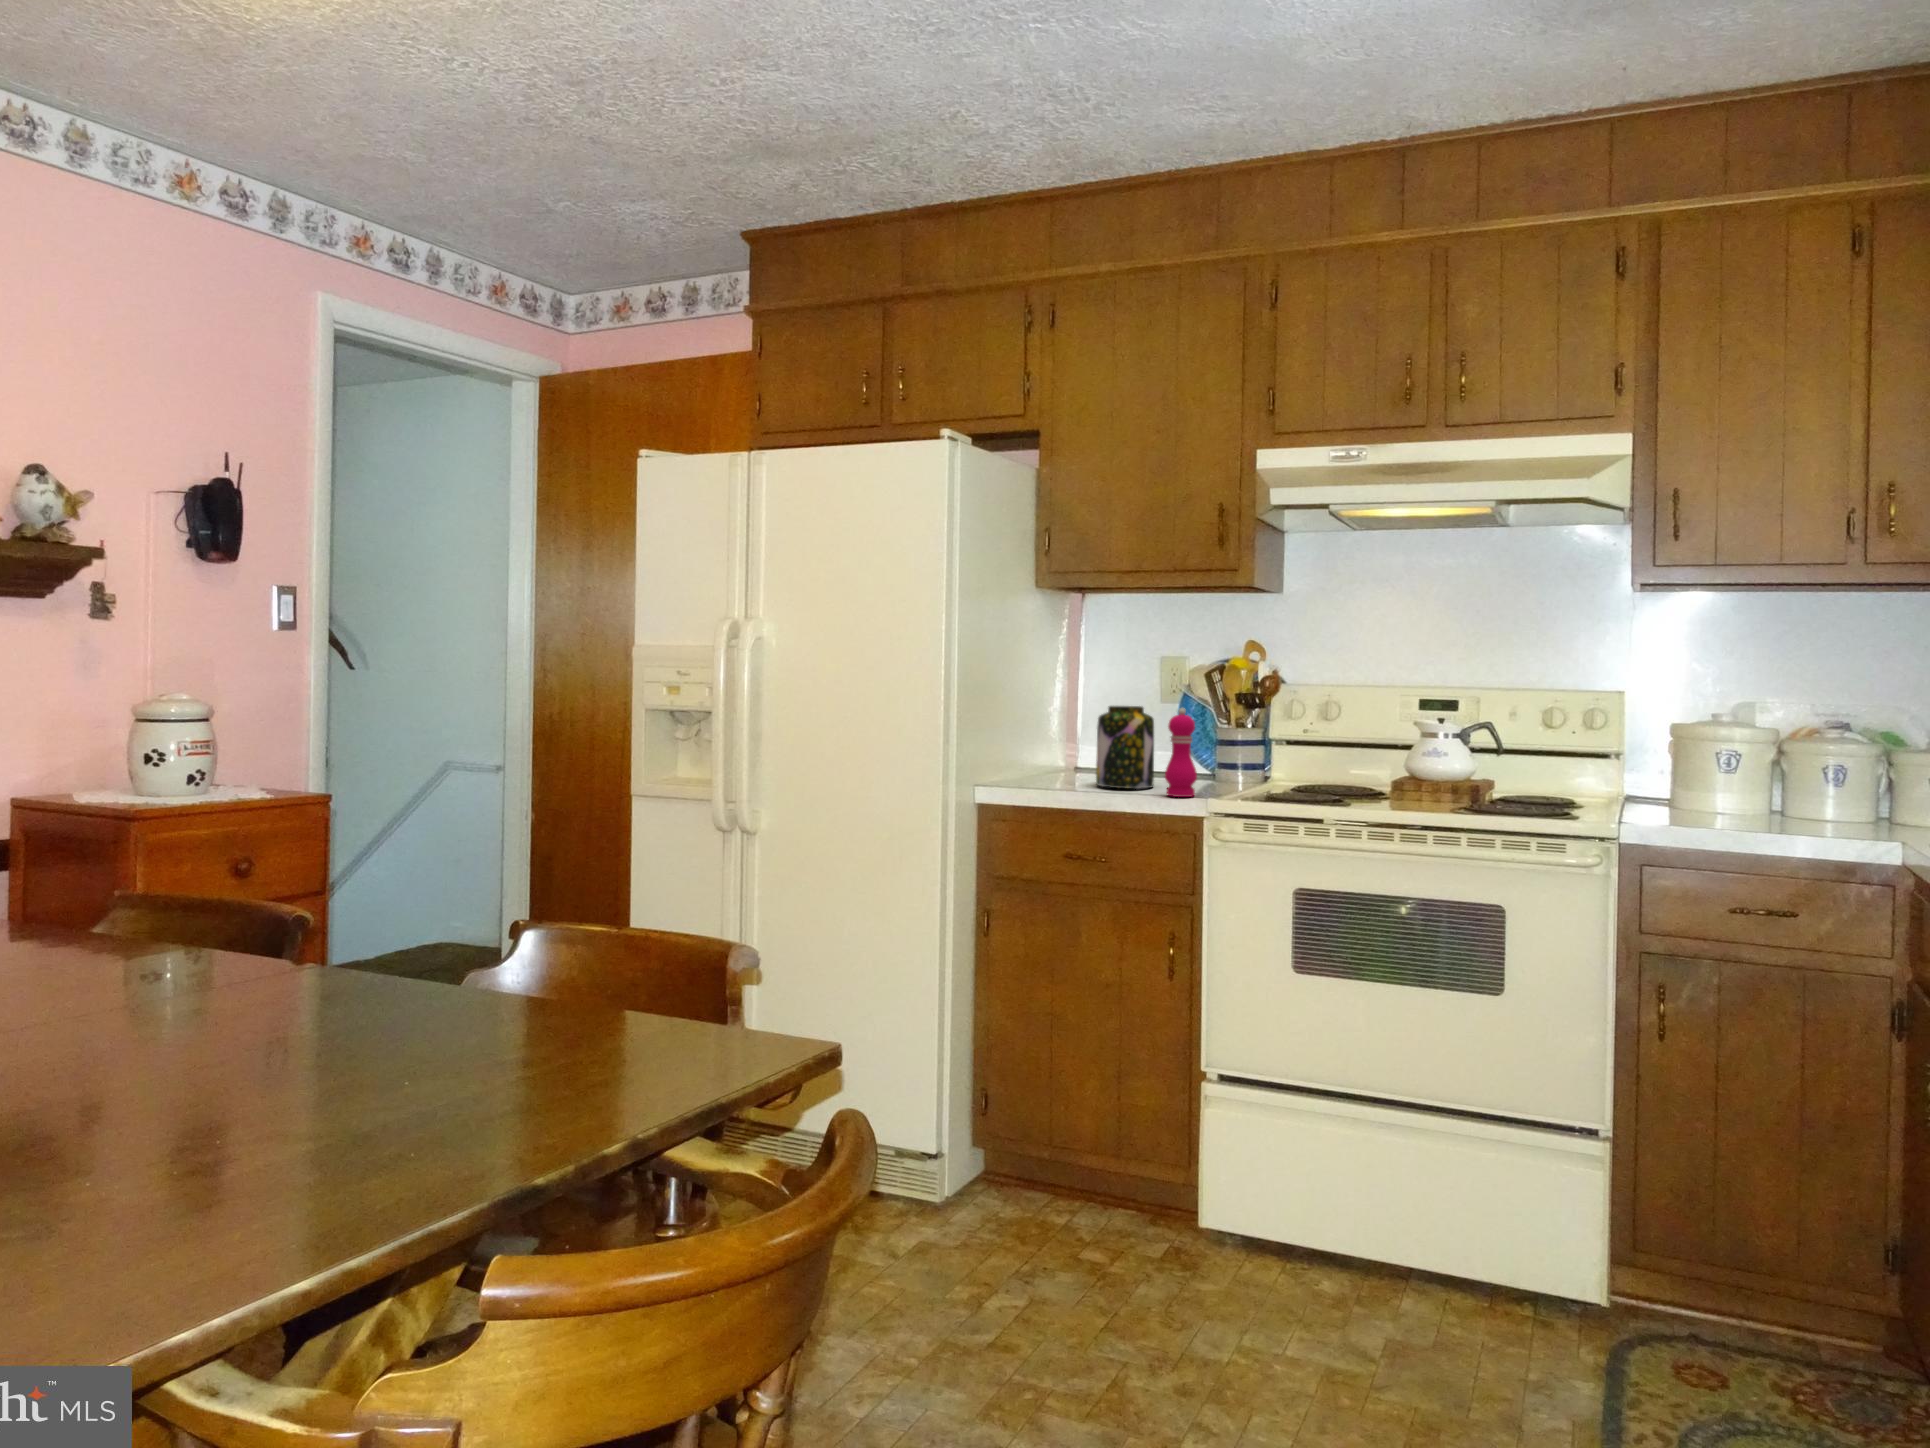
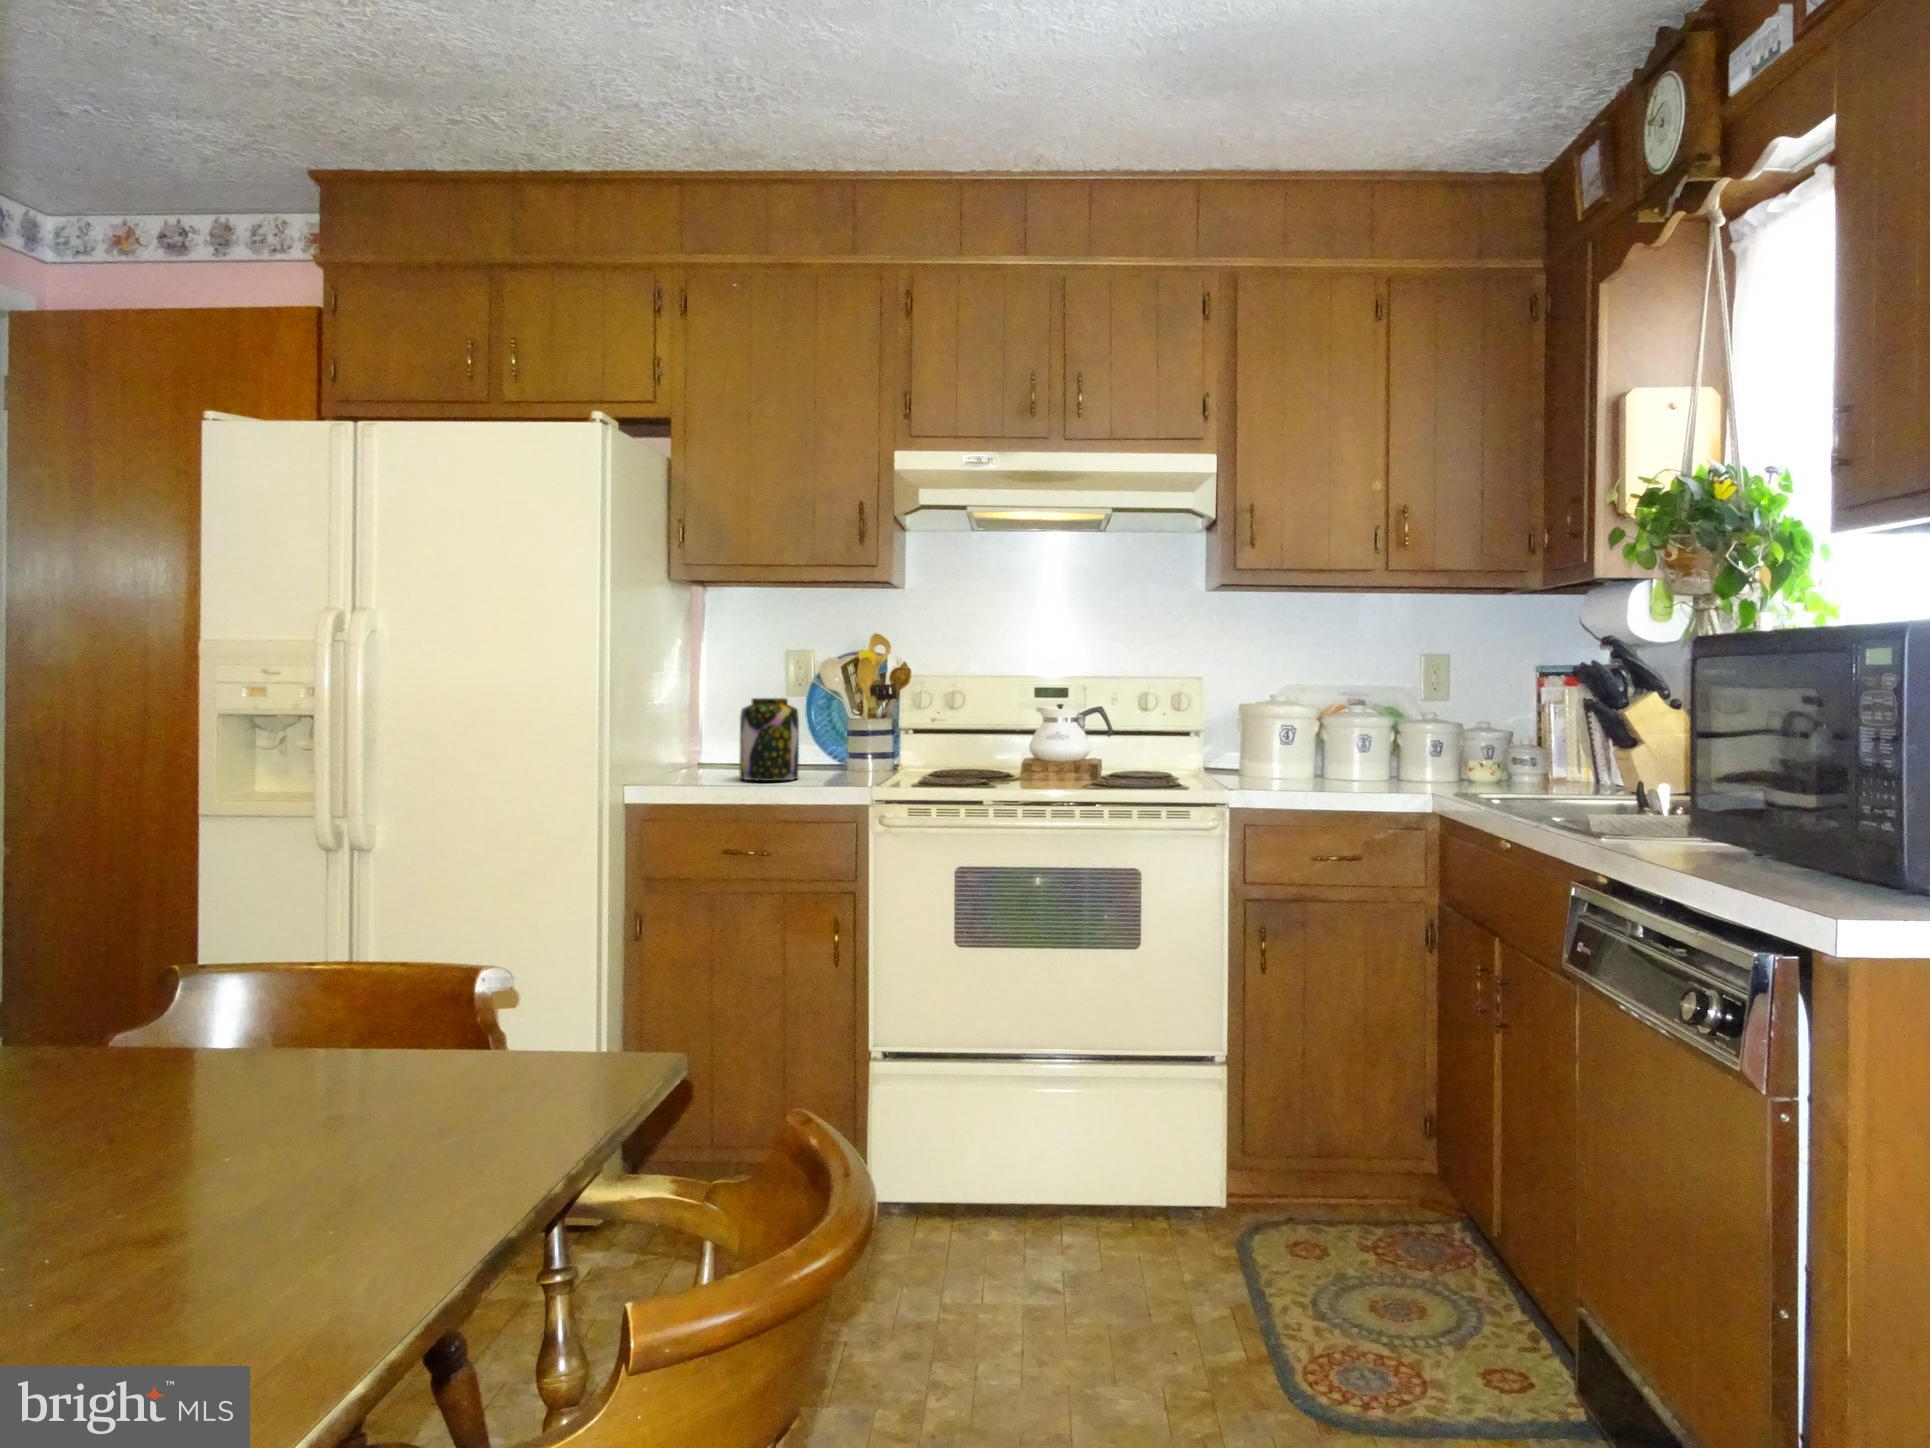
pepper mill: present [1165,708,1197,797] -> none [817,698,849,786]

